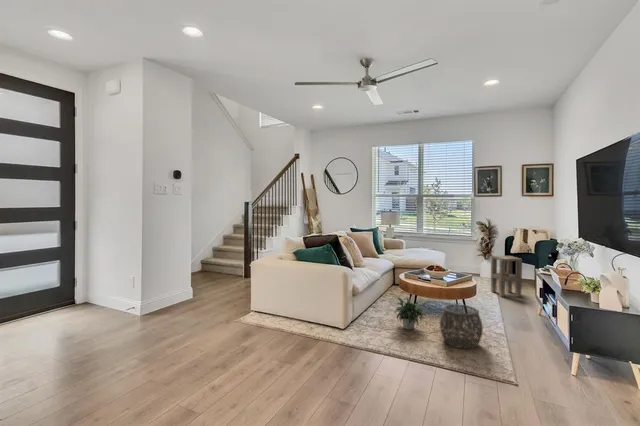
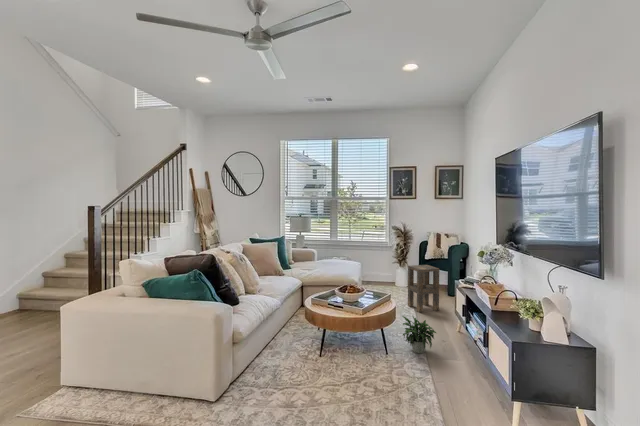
potted plant: present [395,297,423,329] -> present [402,316,436,353]
woven basket: present [440,304,483,349] -> none [355,342,408,405]

